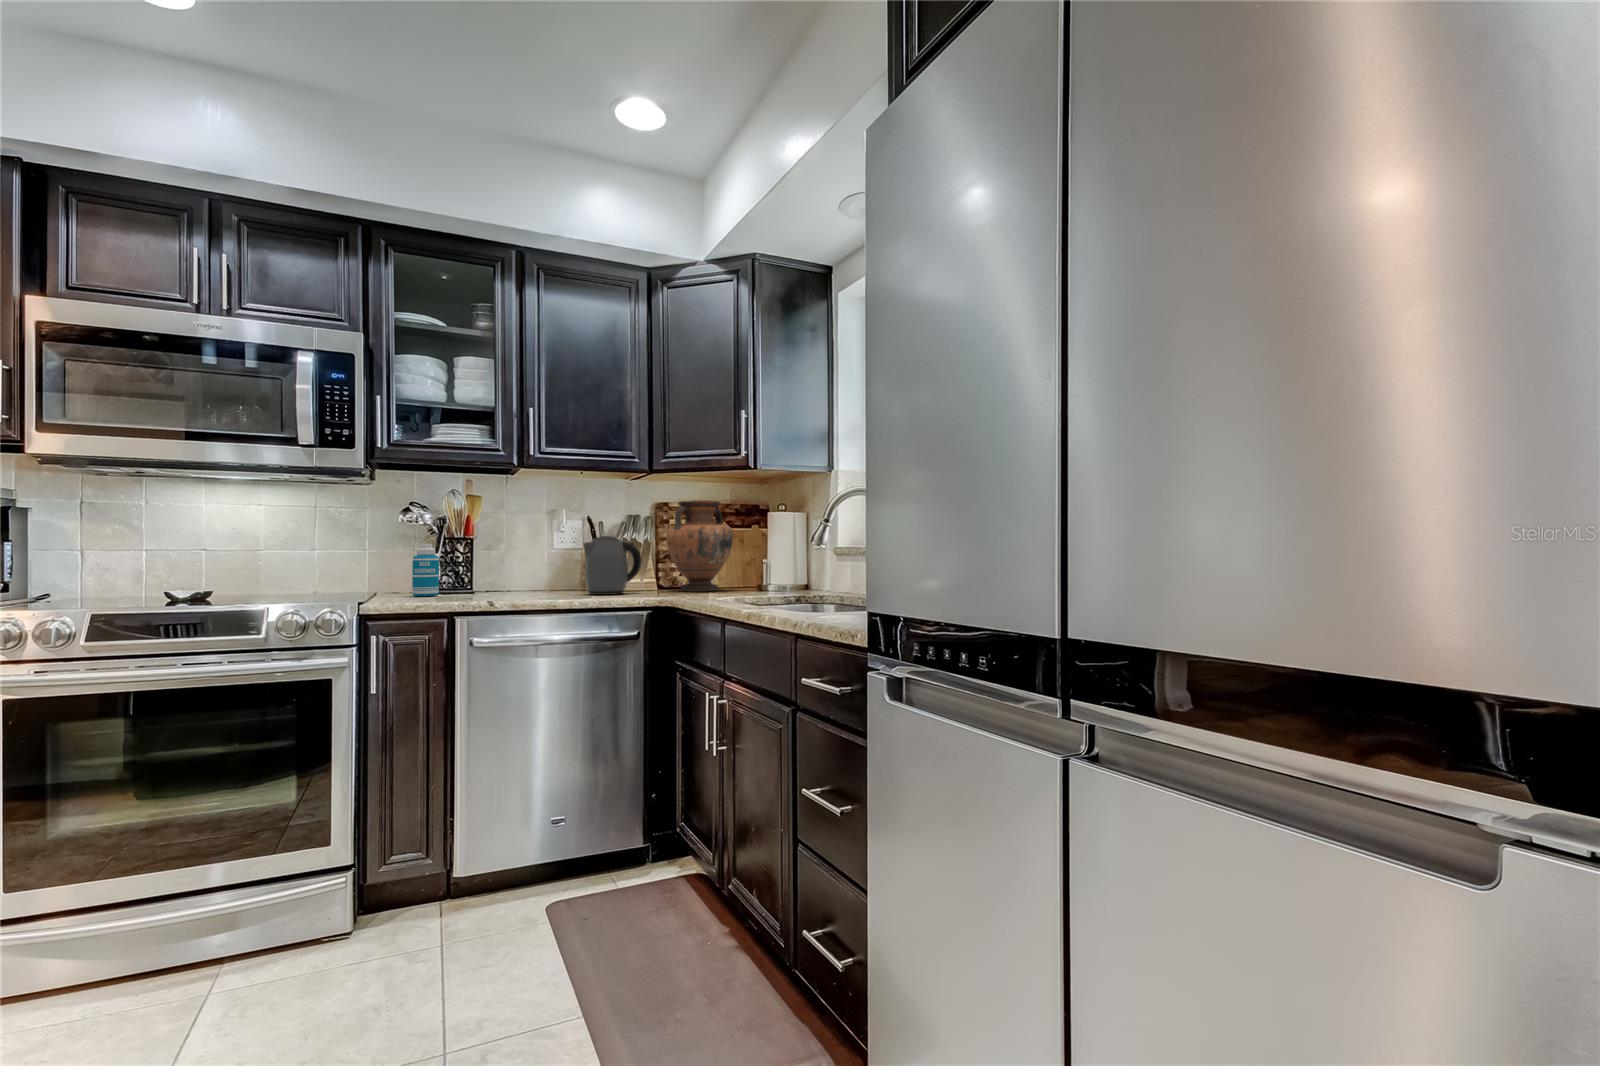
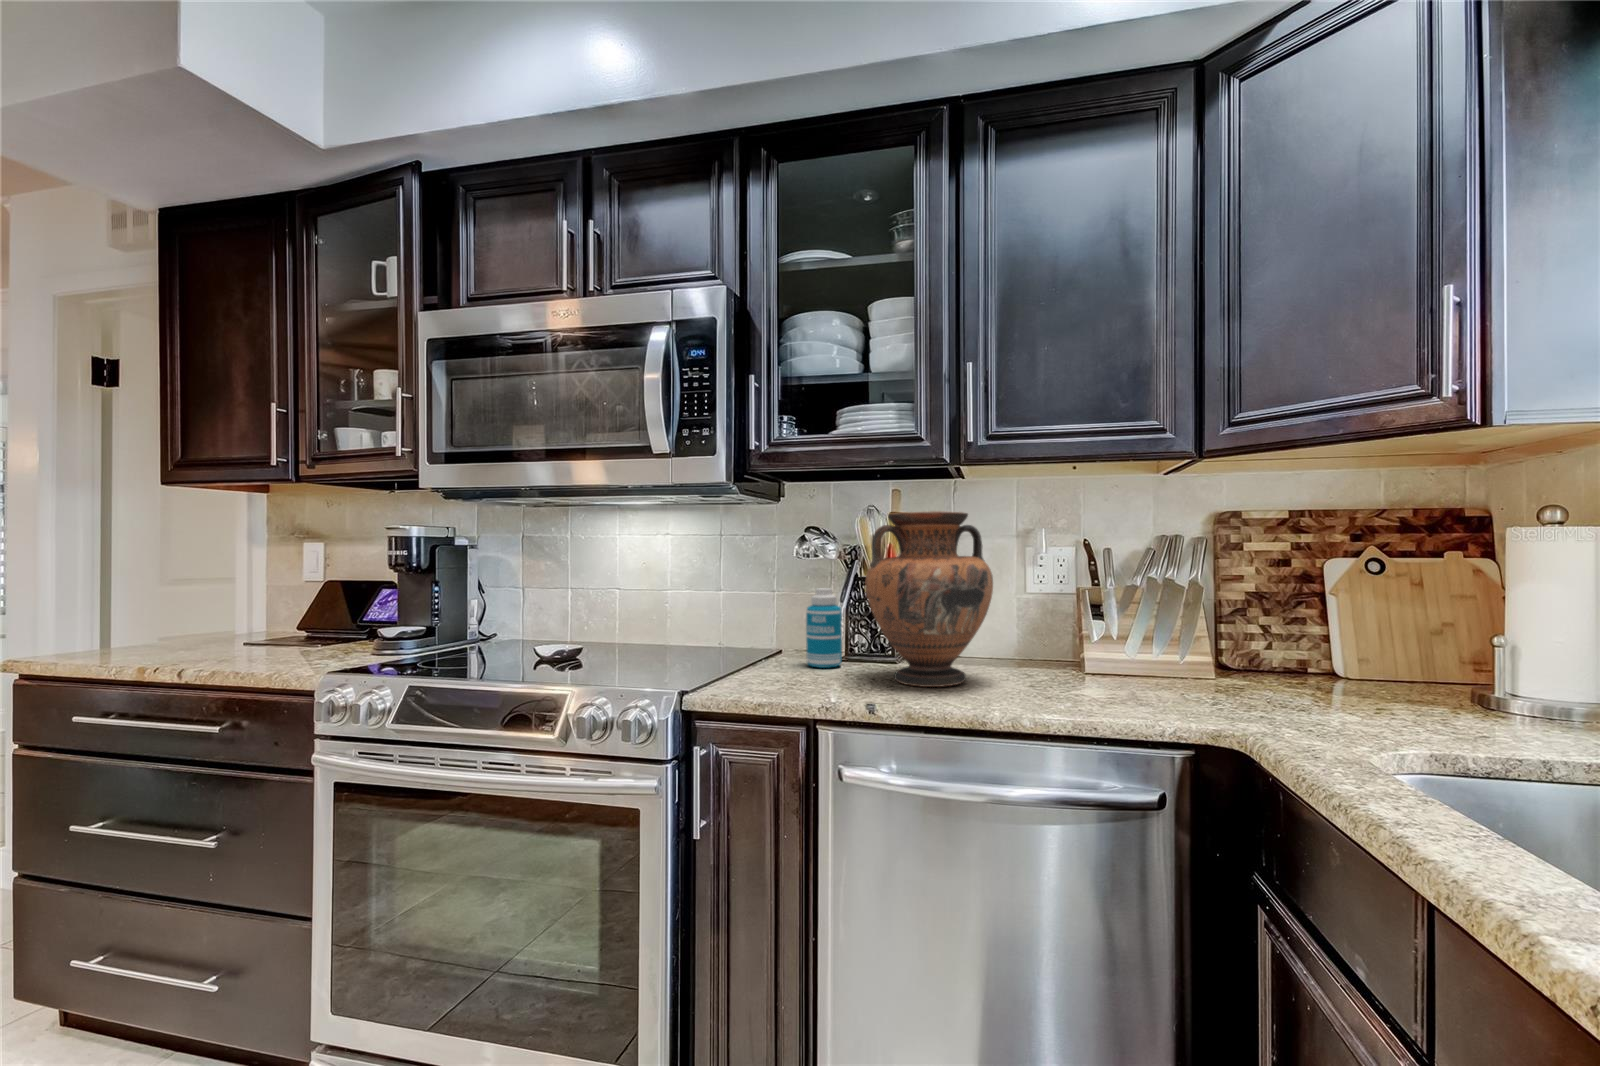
vase: present [666,500,733,592] -> present [866,511,993,687]
kettle: present [583,536,642,595] -> none [1055,584,1177,702]

